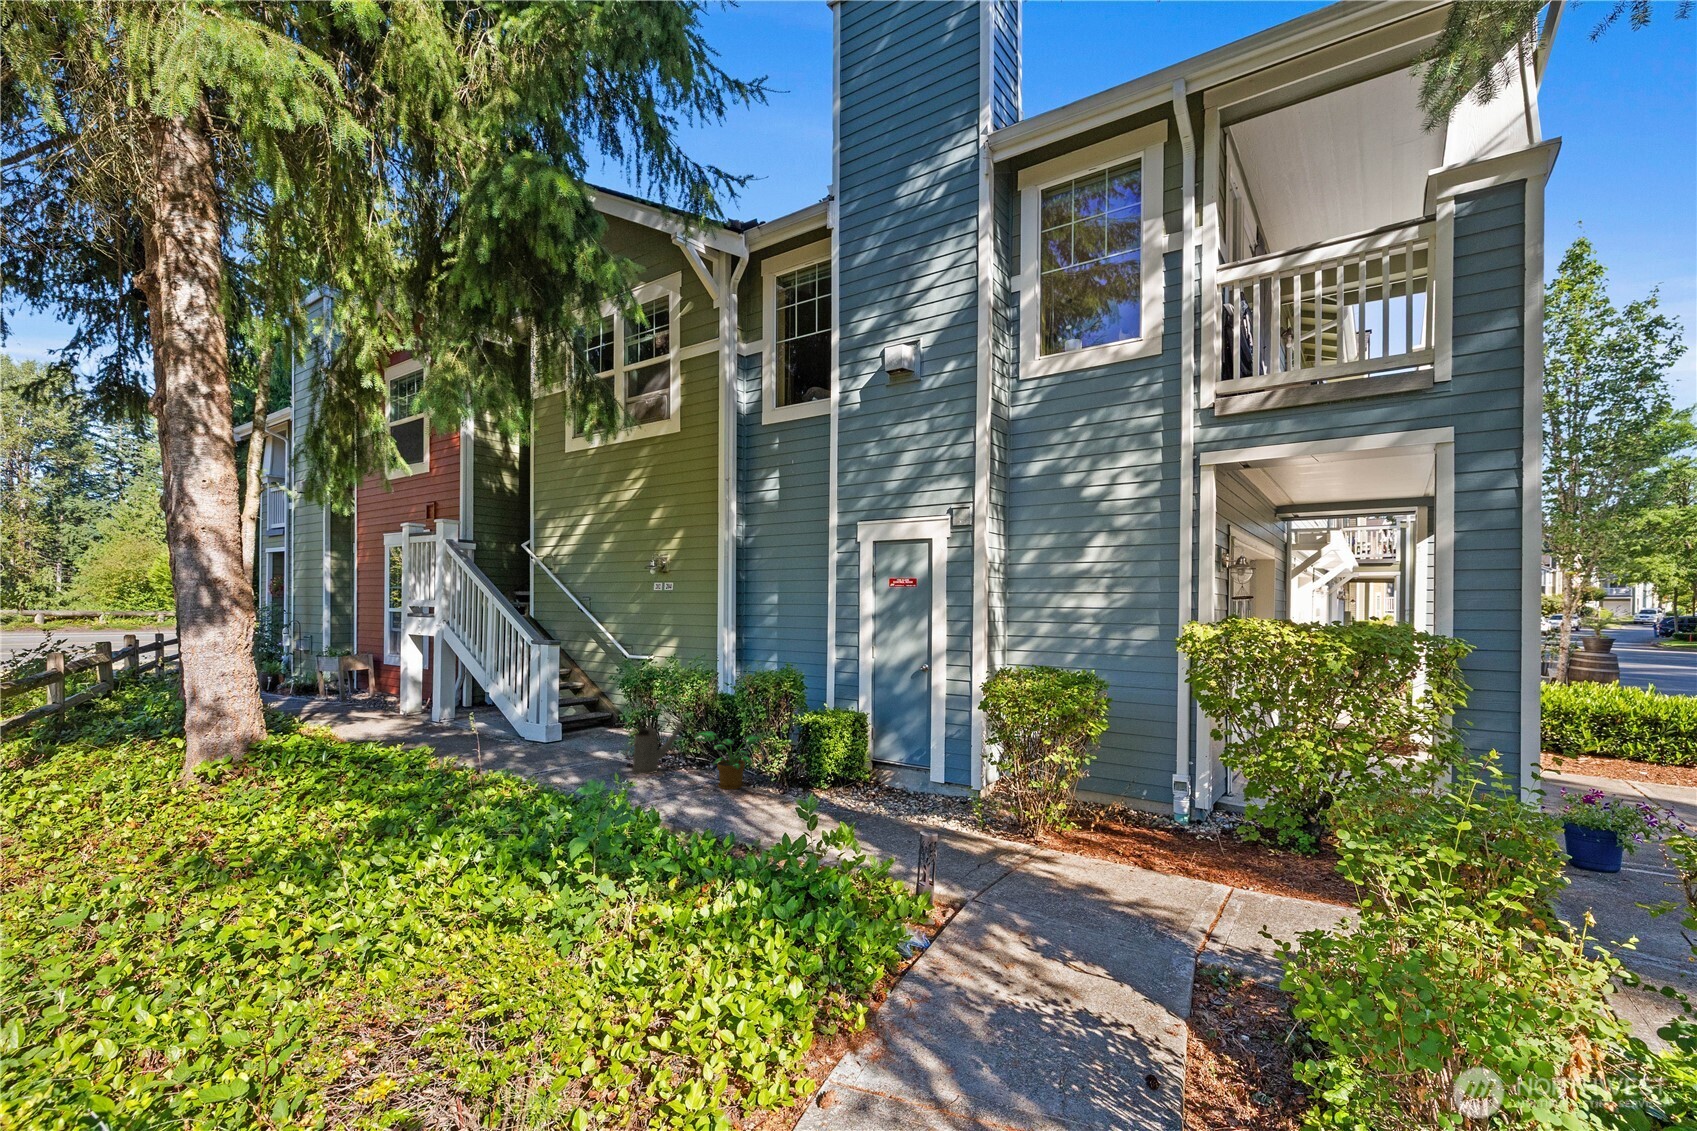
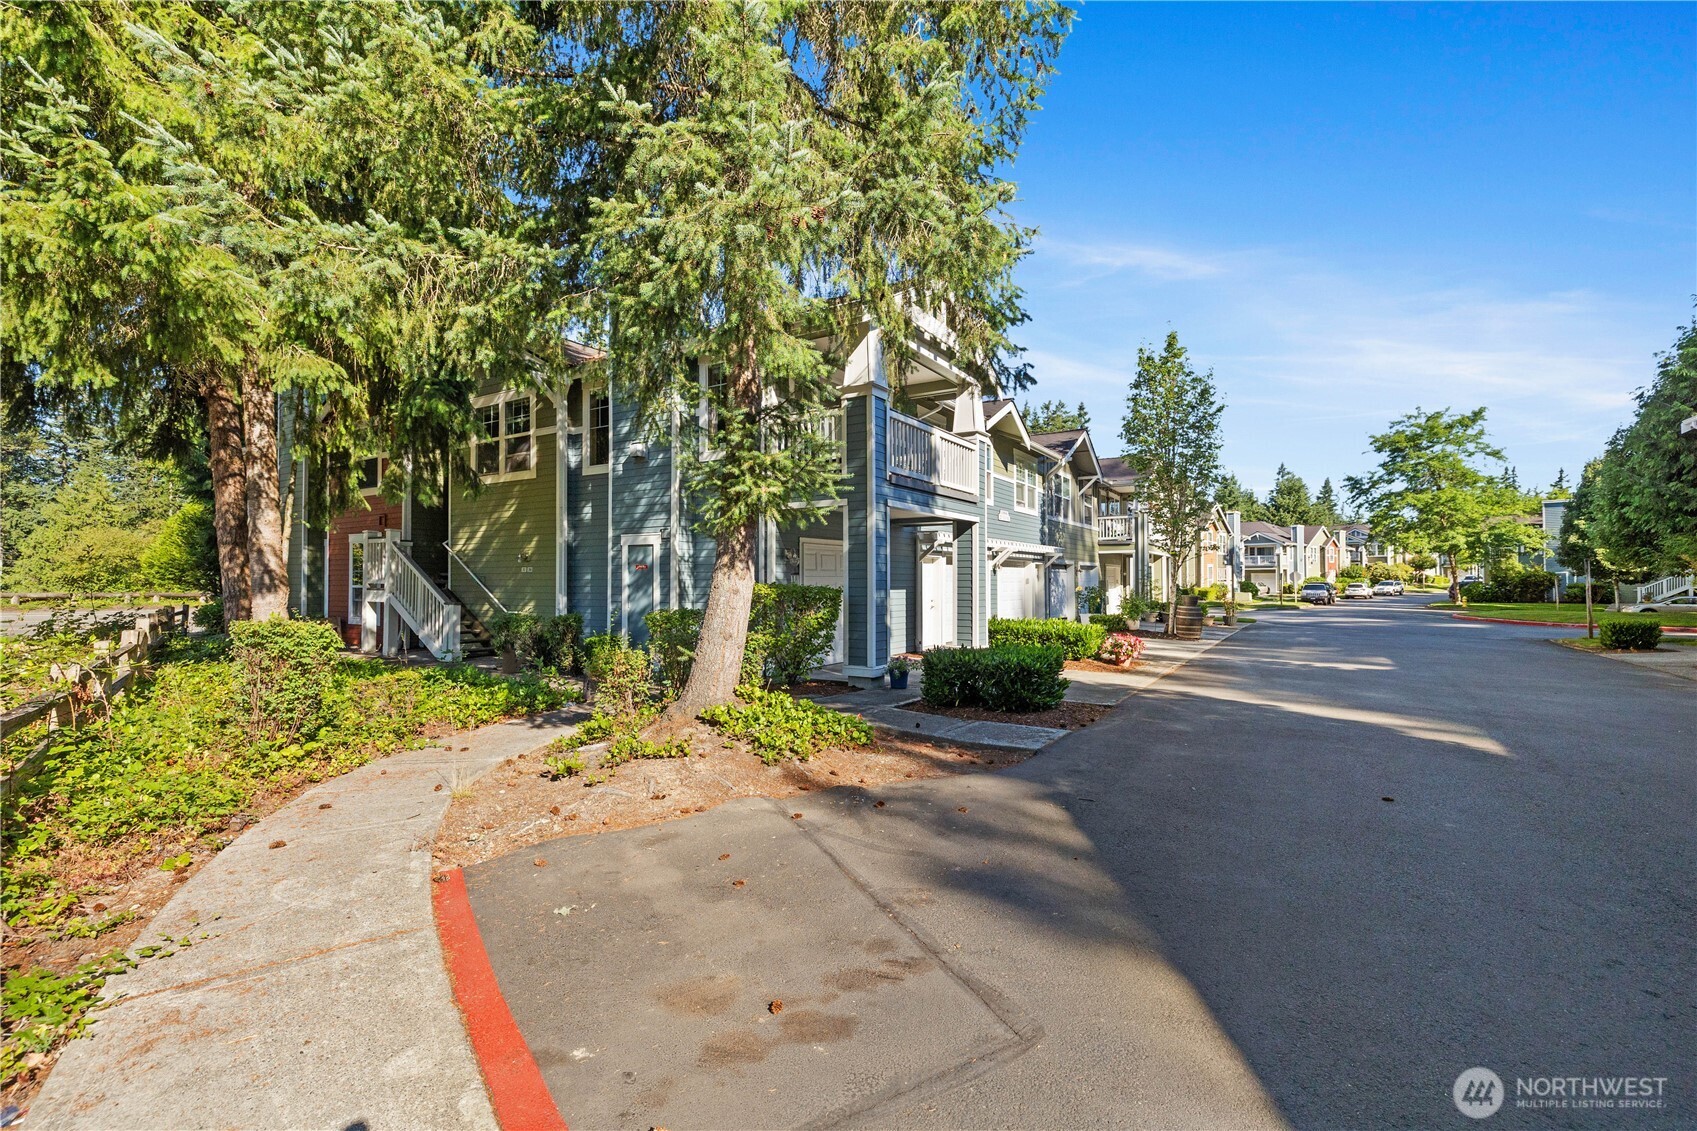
potted plant: present [694,731,762,789] -> none [531,649,568,678]

